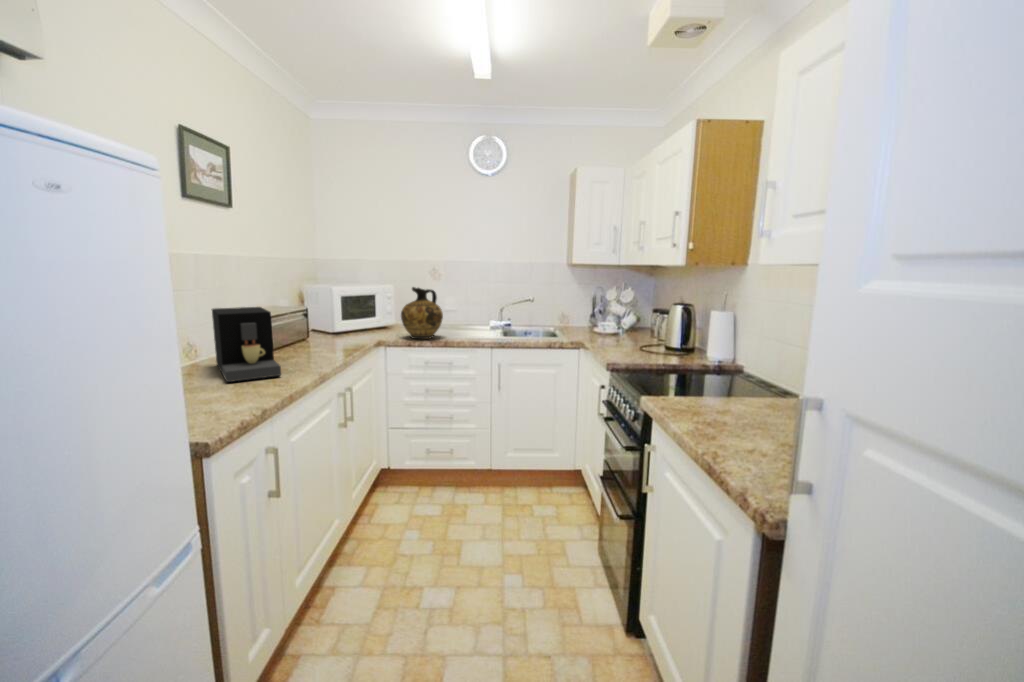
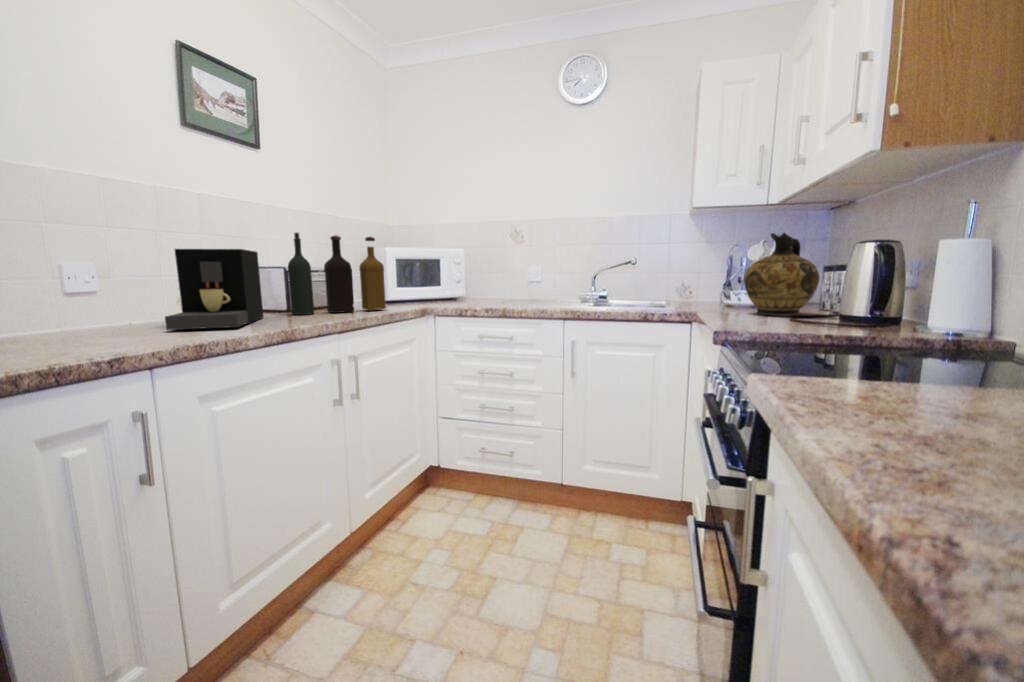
bottle: none [276,286,352,356] -> present [288,233,386,315]
ceramic jug: present [401,287,443,339] -> present [744,233,819,316]

